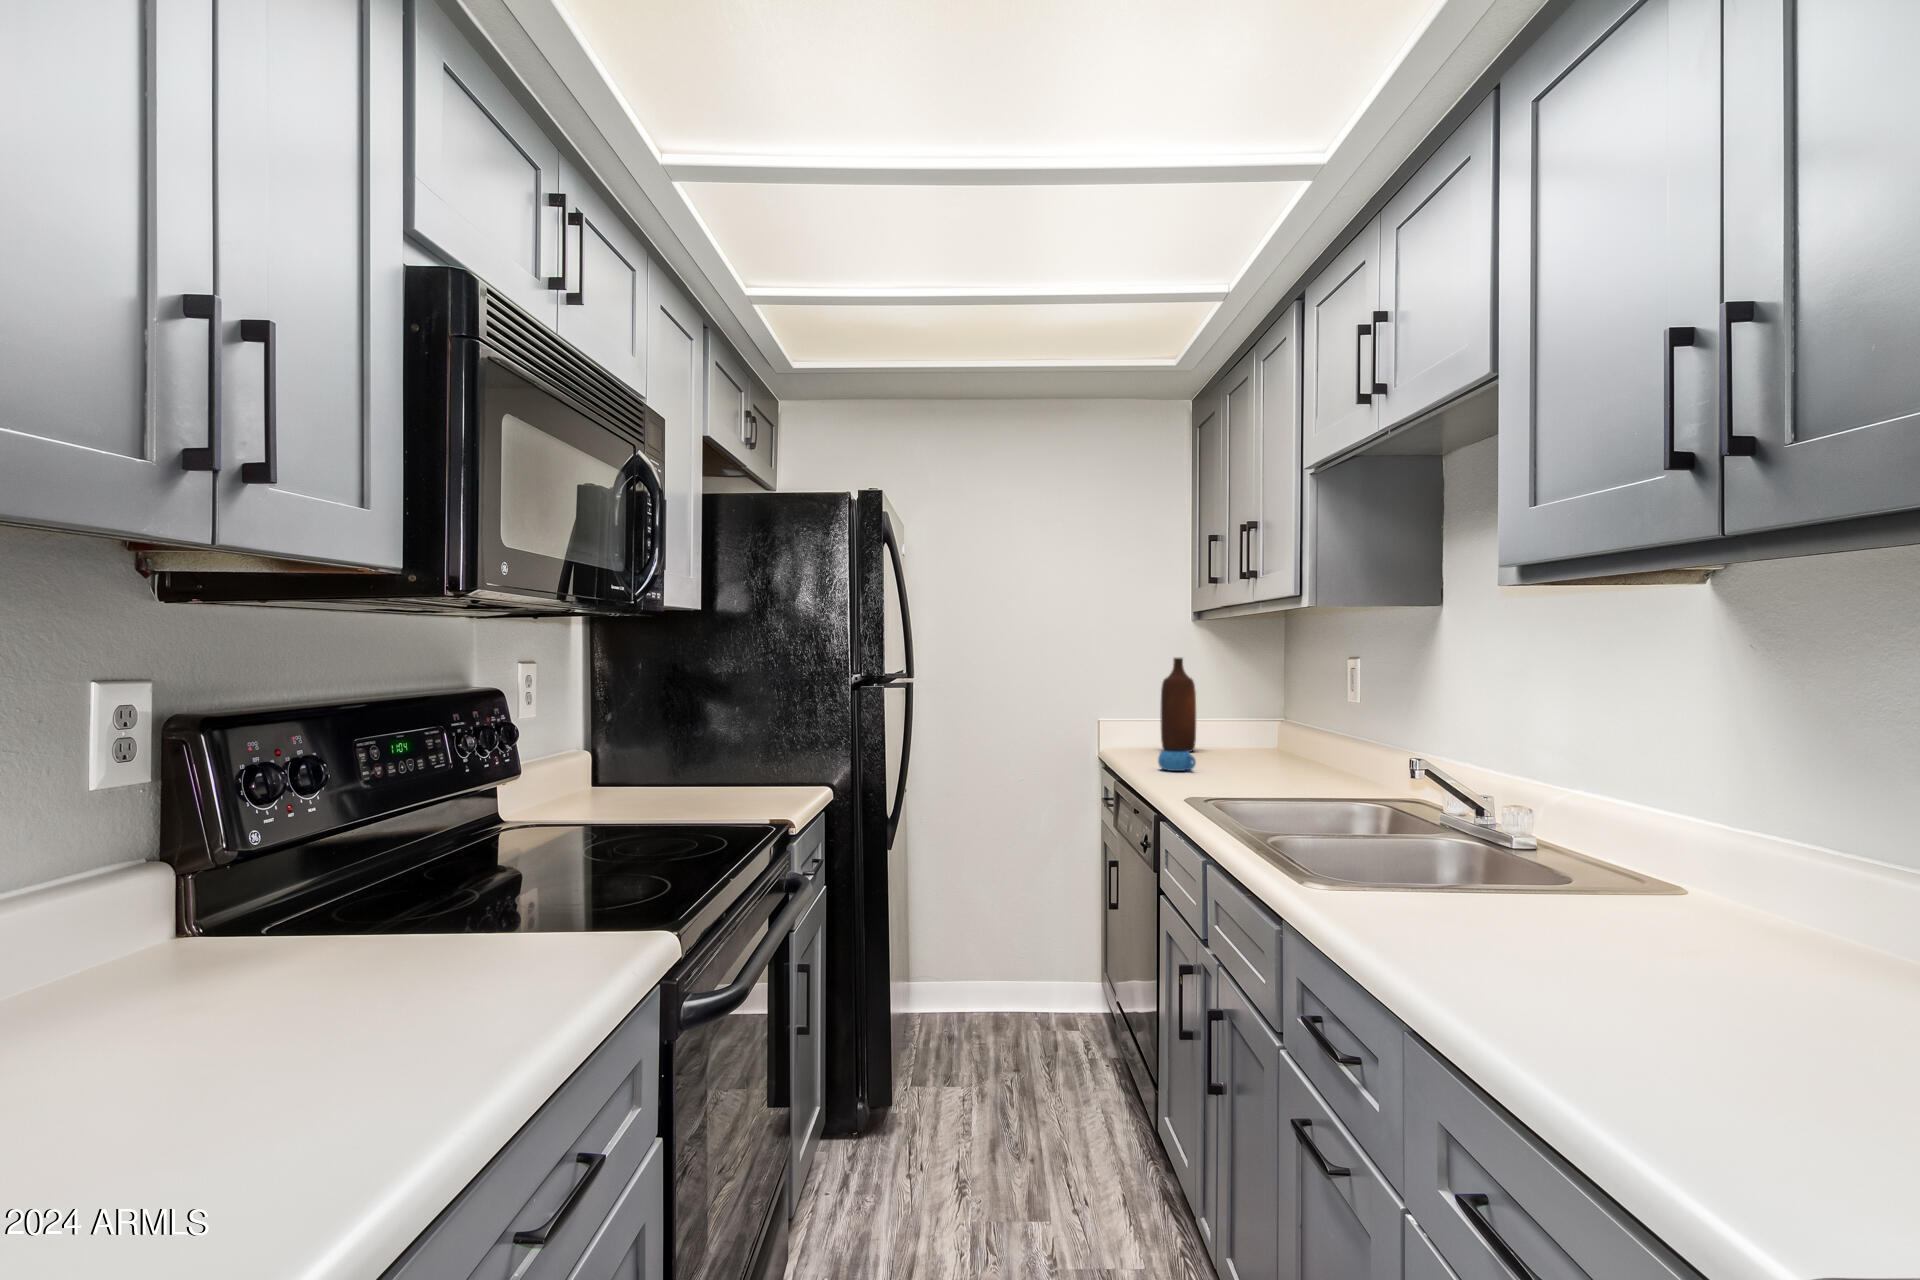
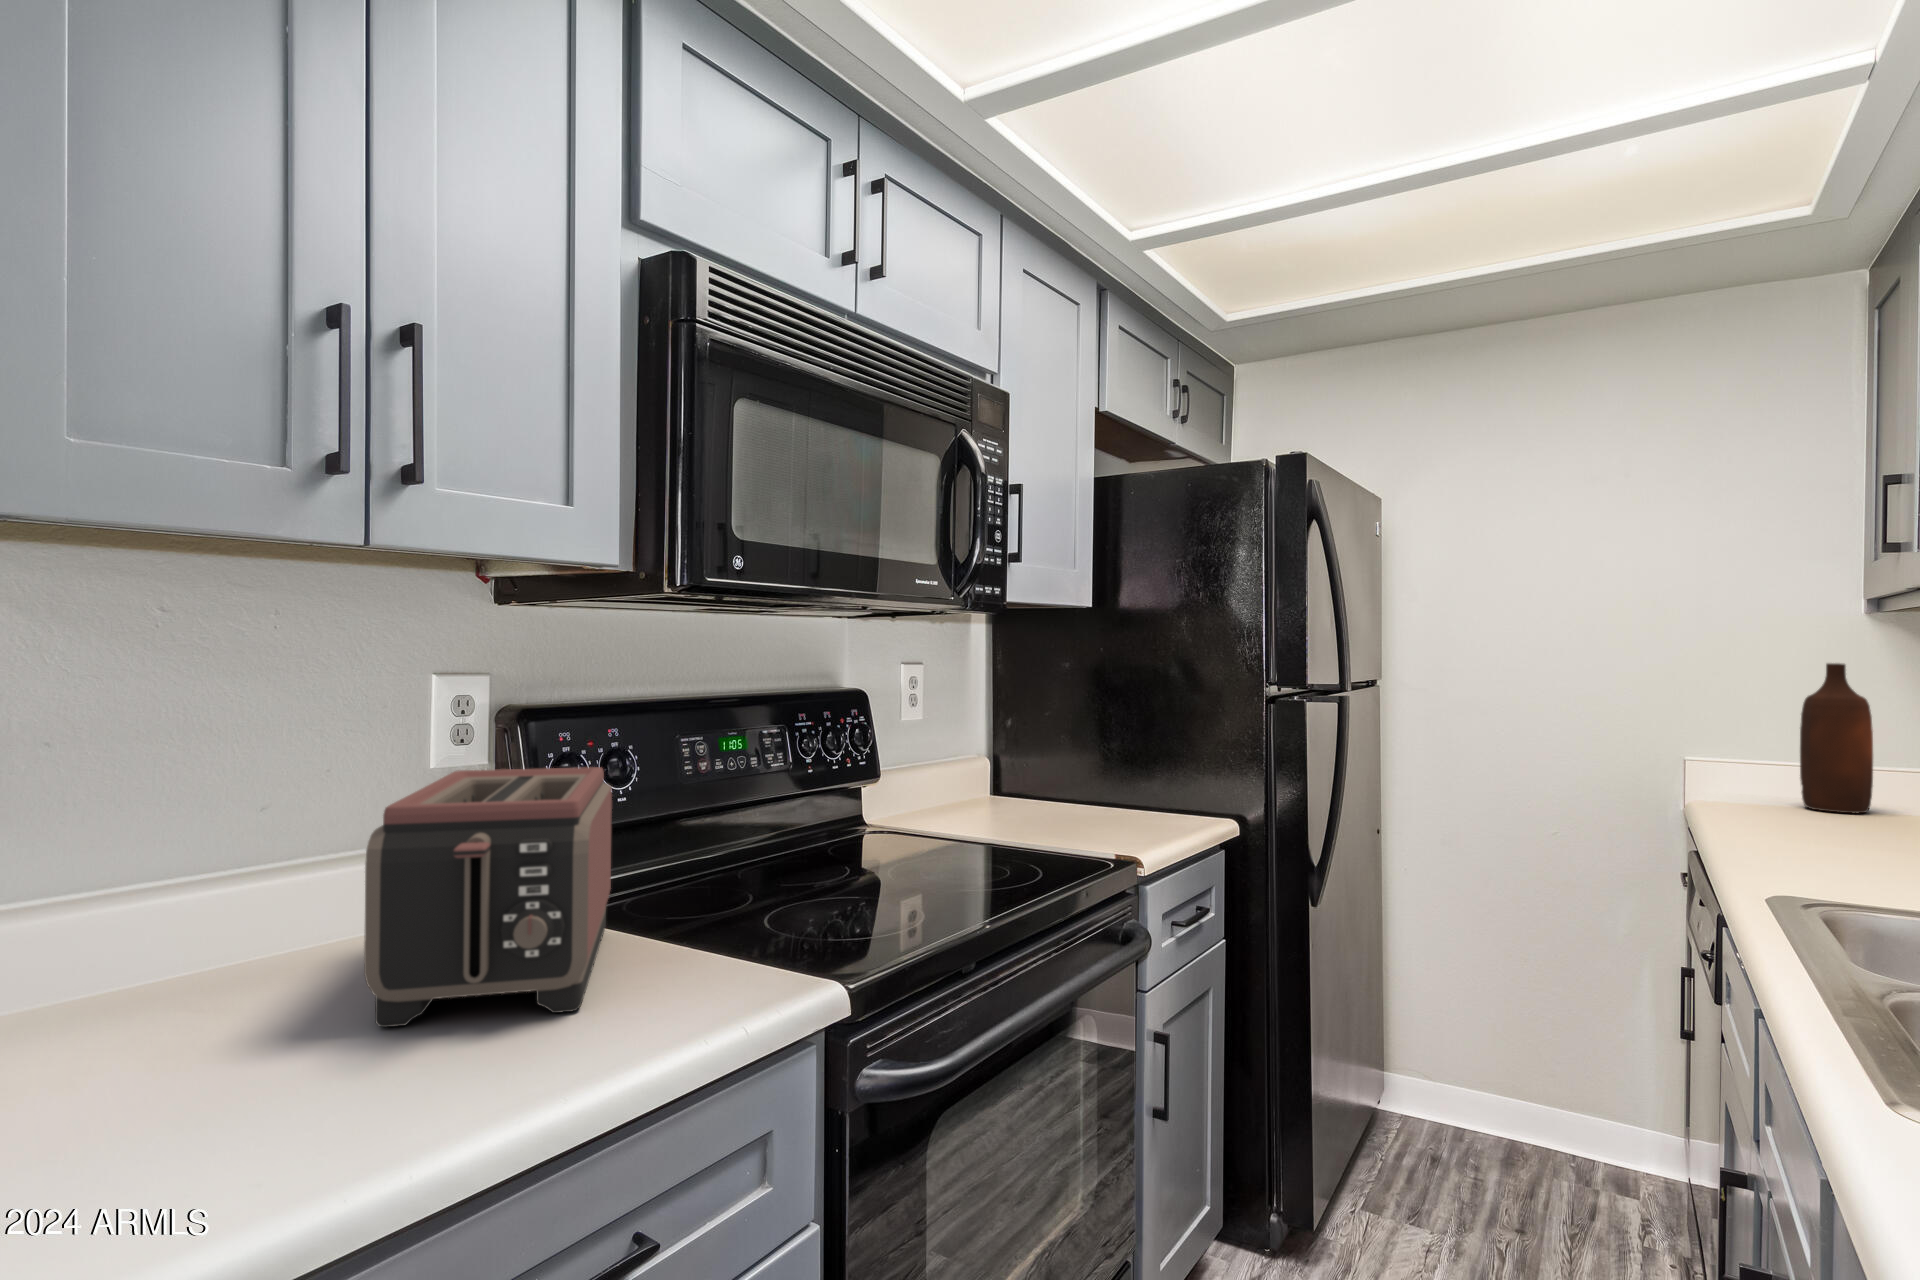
mug: present [1158,749,1196,771] -> none [1764,807,1837,844]
toaster: none [94,773,408,1085] -> present [364,767,612,1027]

